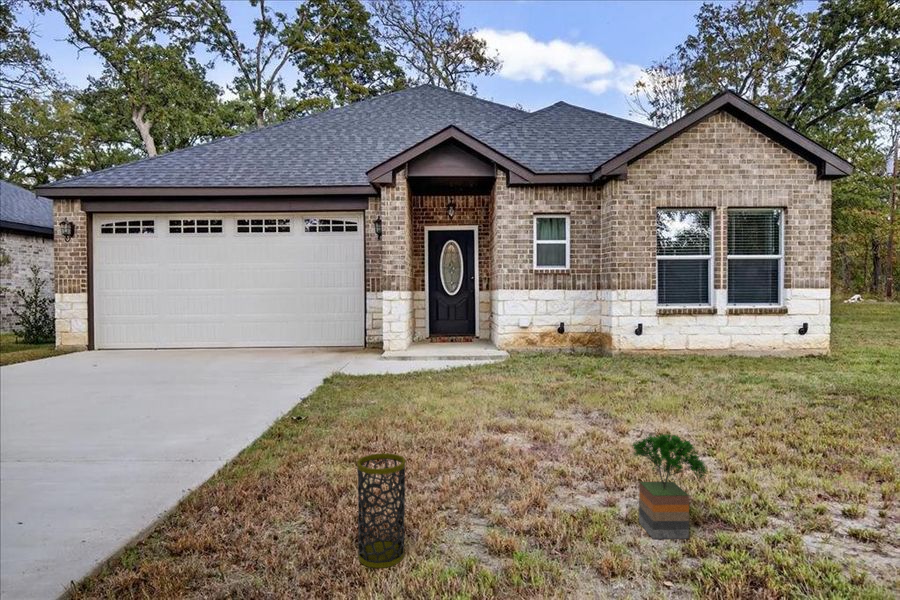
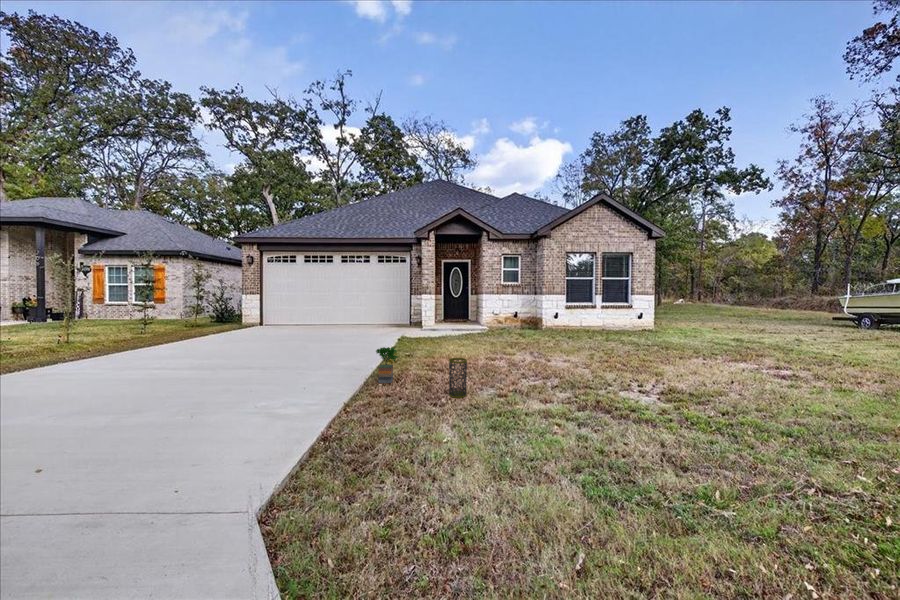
potted tree: present [632,434,707,539] -> present [376,347,398,383]

